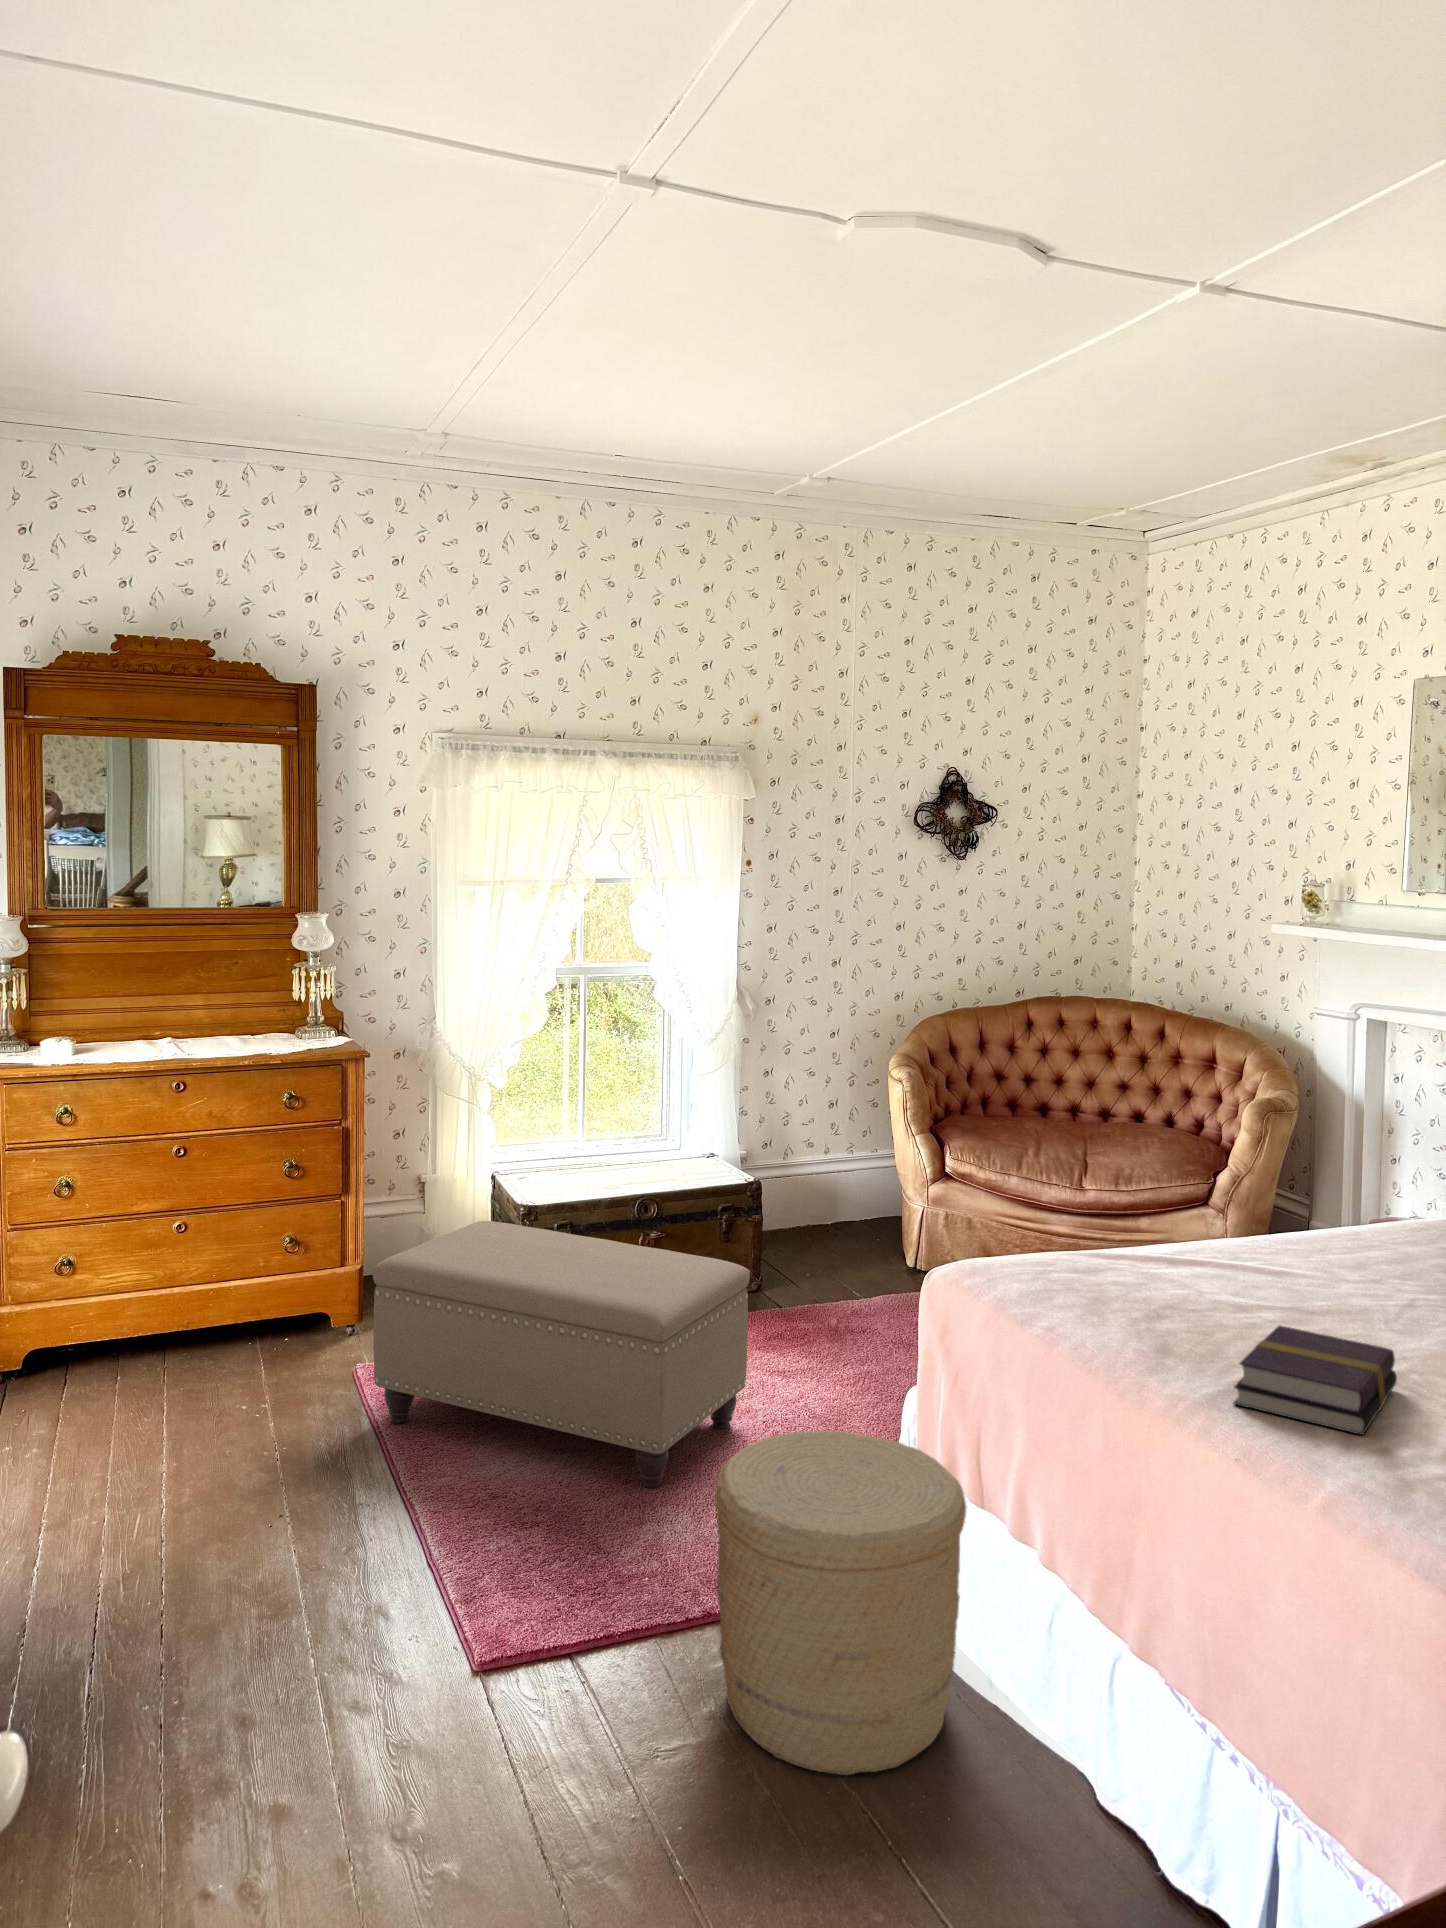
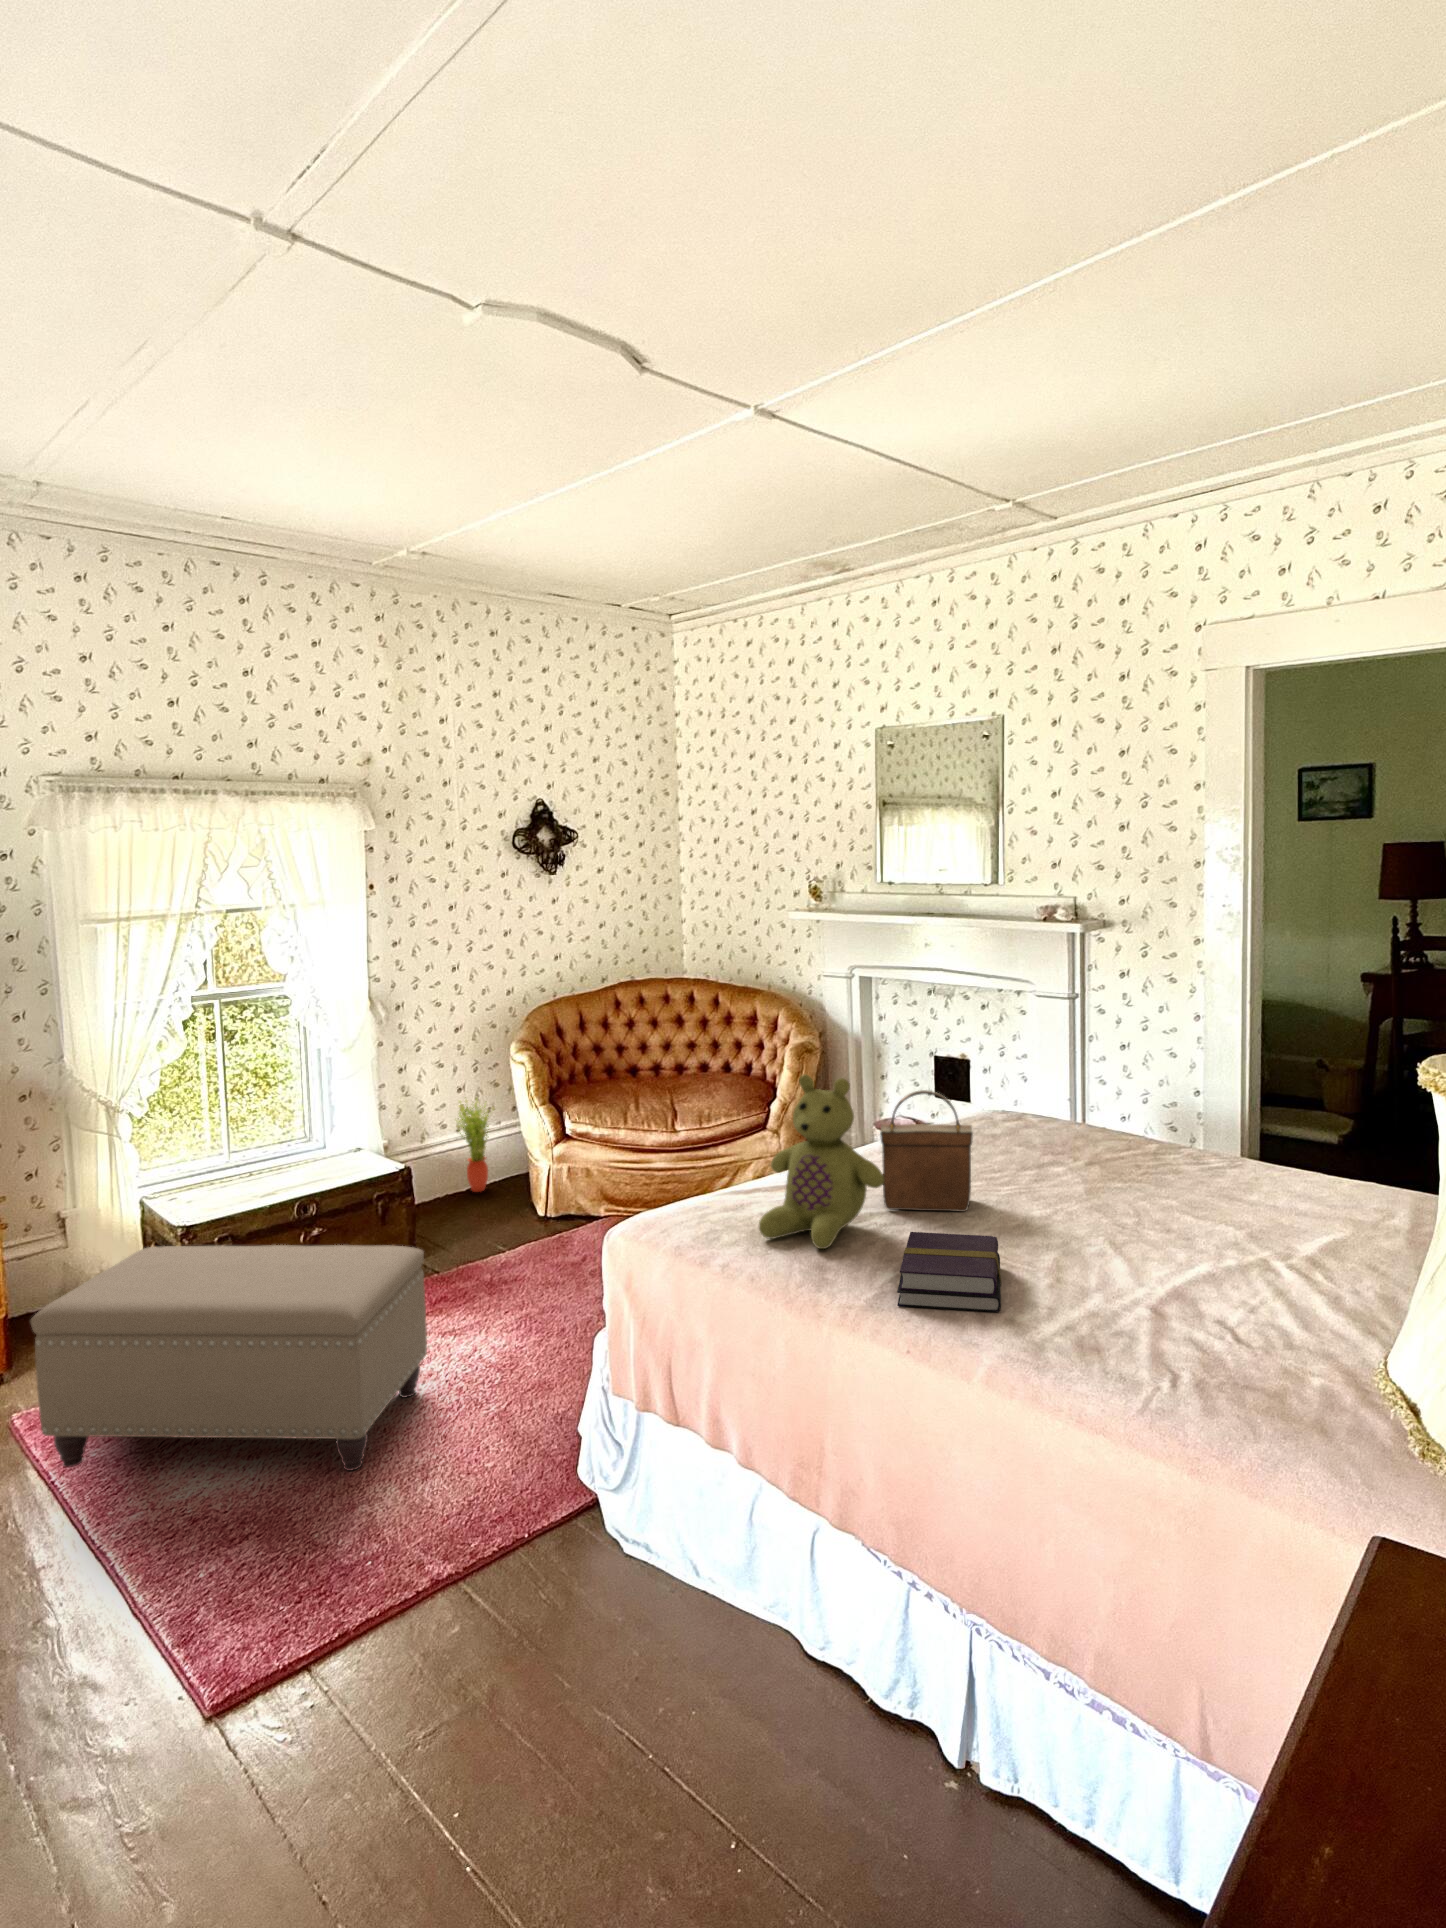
potted plant: none [824,1116,873,1229] -> present [456,1099,489,1192]
stuffed bear: none [1097,1118,1263,1330] -> present [759,1075,884,1249]
handbag: none [1275,1159,1409,1322] -> present [880,1090,973,1212]
woven basket: present [715,1430,967,1775] -> none [447,1386,675,1709]

